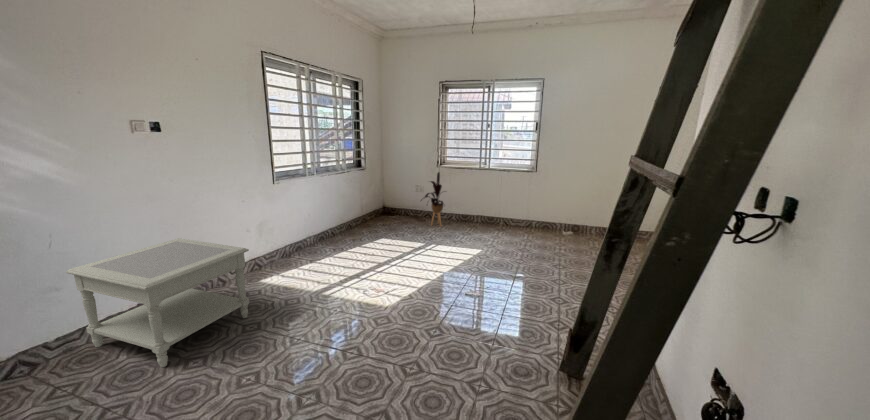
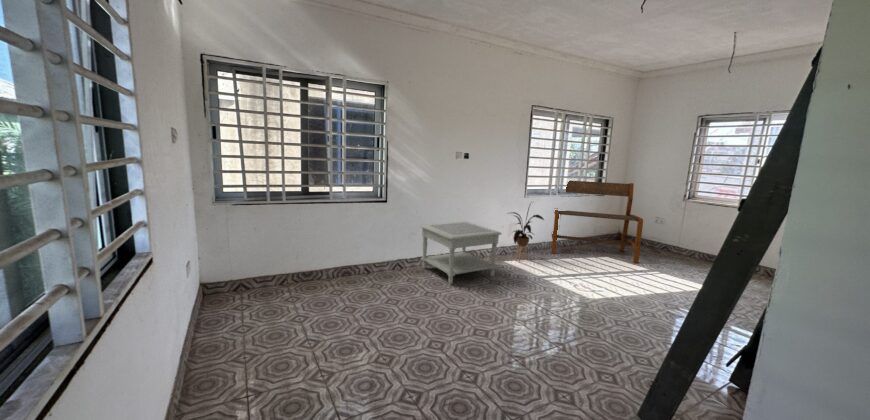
bench: none [313,153,413,249] -> present [551,180,643,263]
house plant: present [424,172,444,226] -> present [512,206,544,261]

